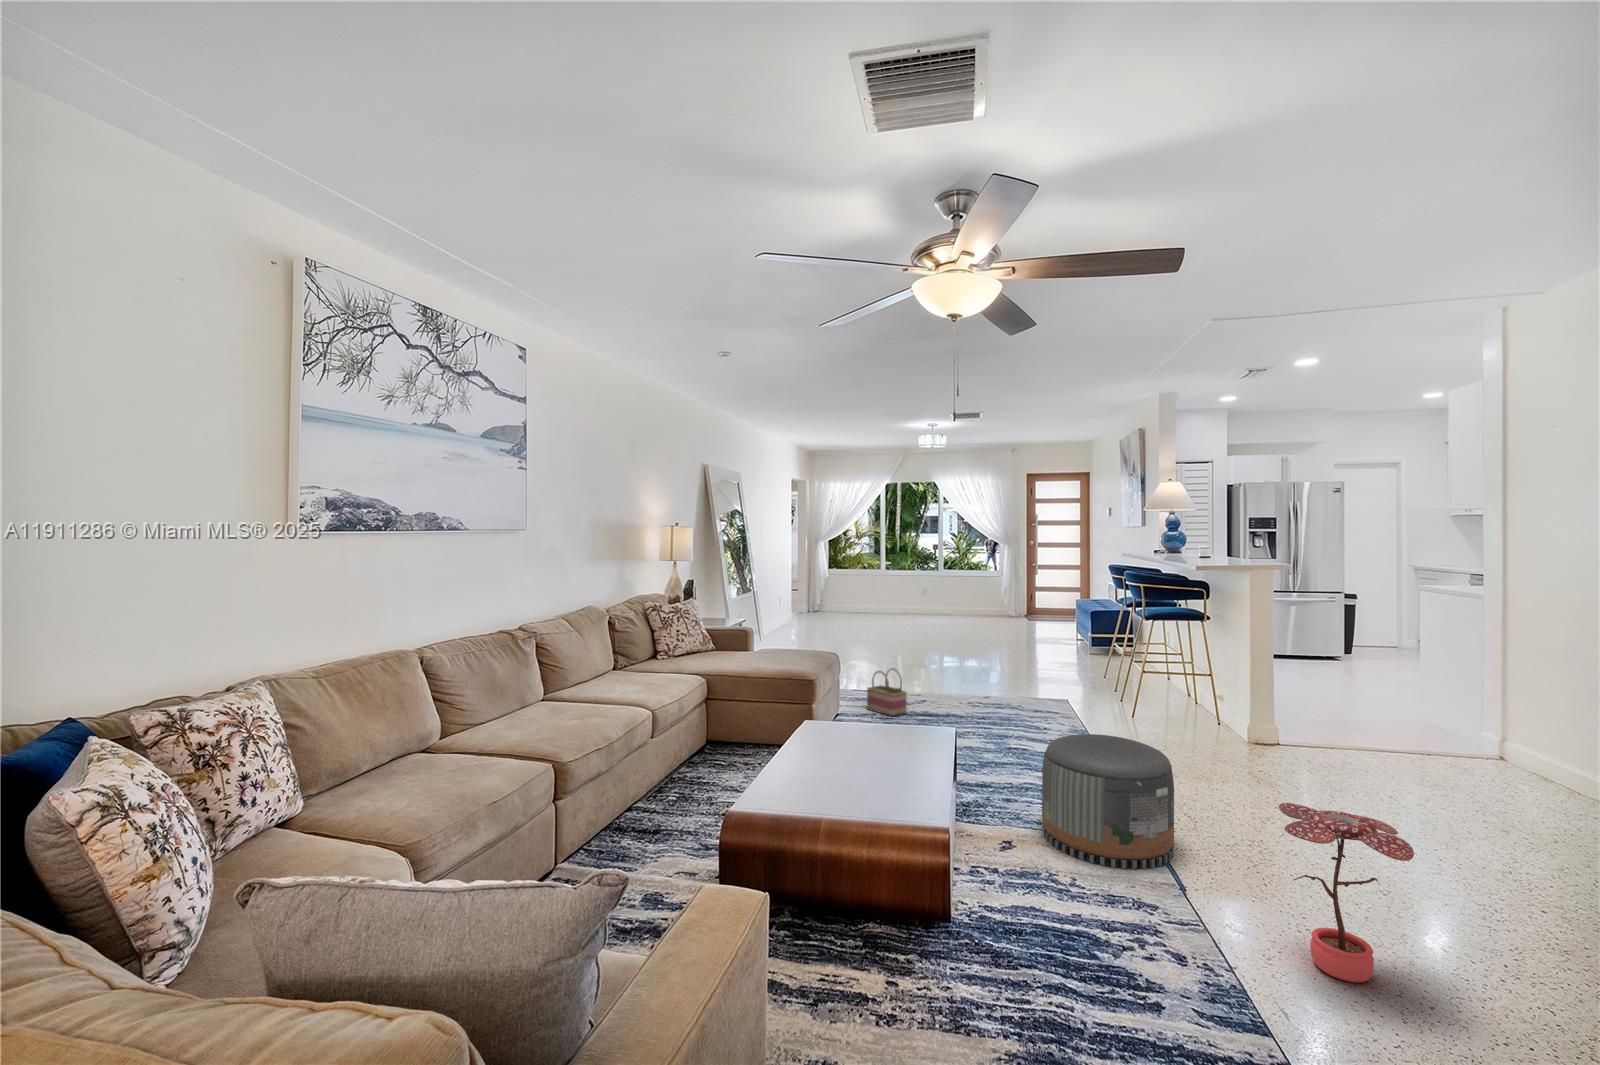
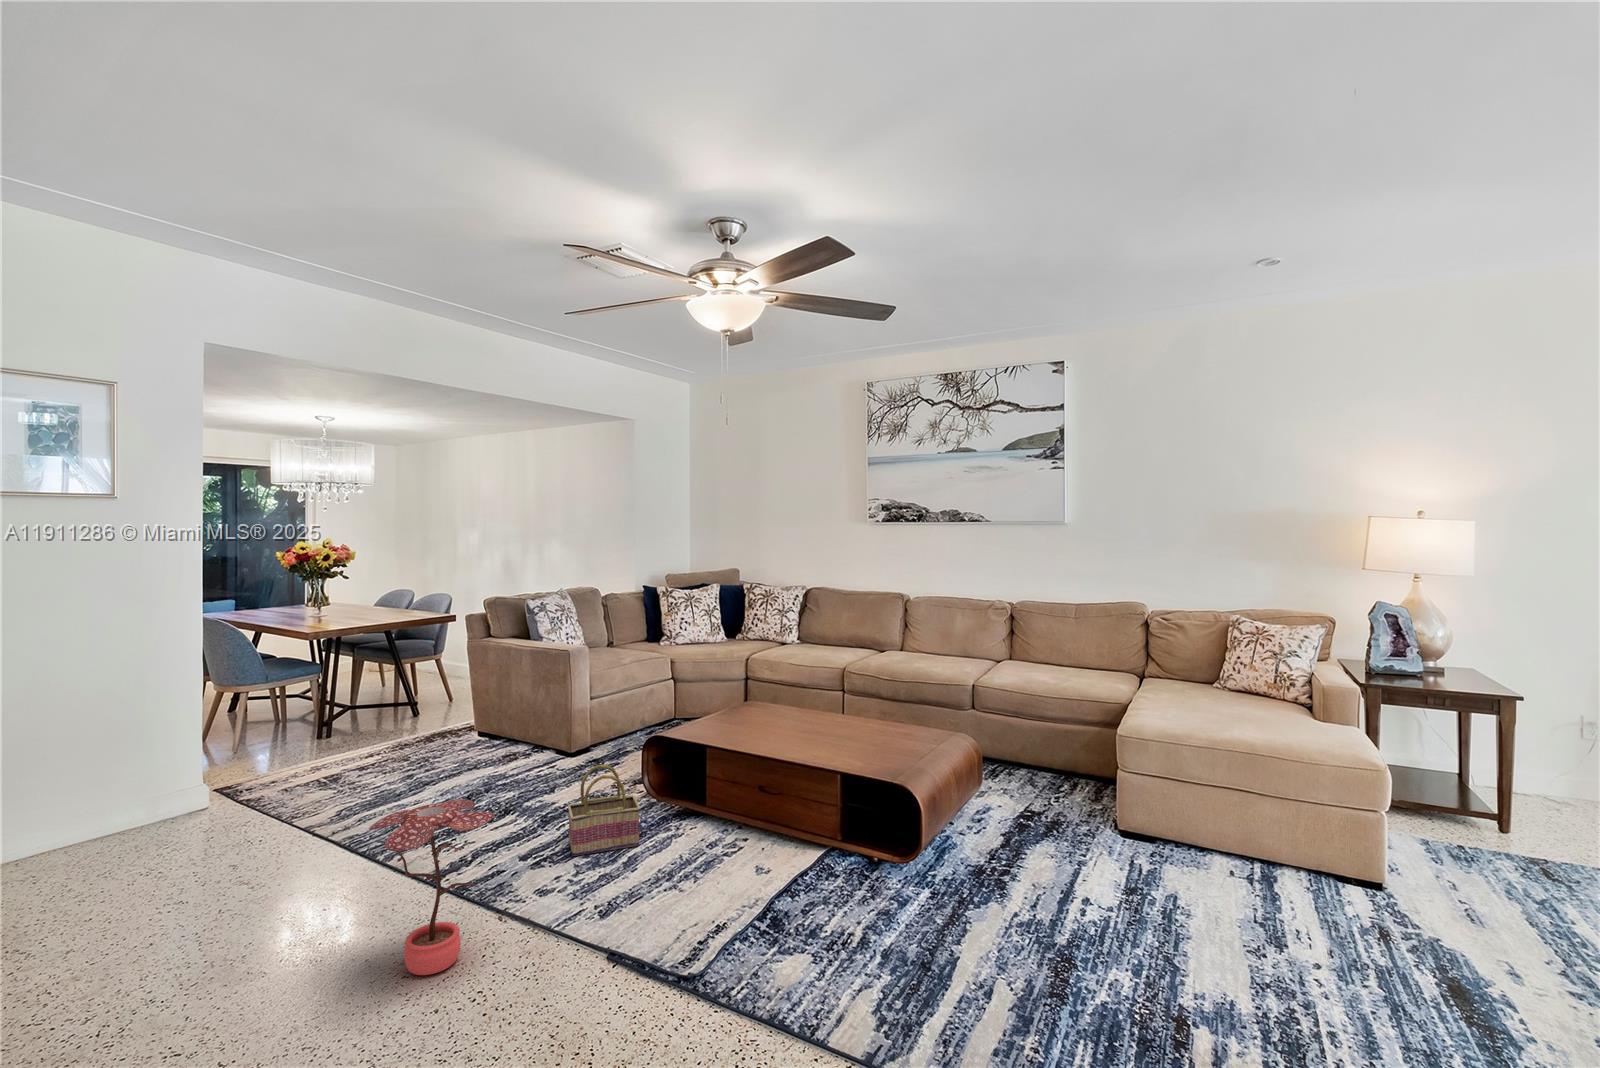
basket: present [867,668,907,716] -> present [568,765,640,856]
pouf: present [1042,734,1174,869] -> none [661,802,830,1009]

